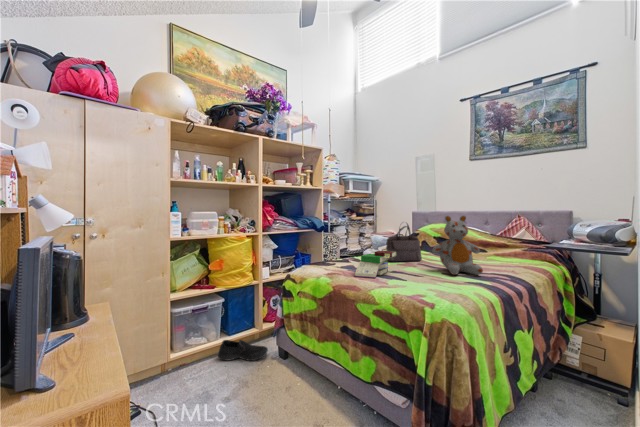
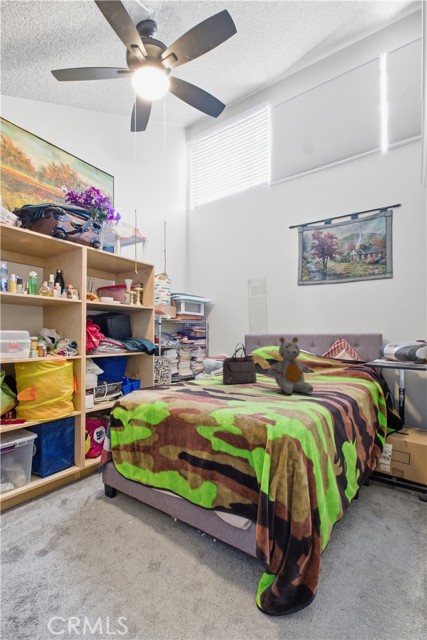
book: present [355,251,396,278] -> none [194,373,234,400]
shoe: present [218,340,268,361] -> none [27,482,91,509]

